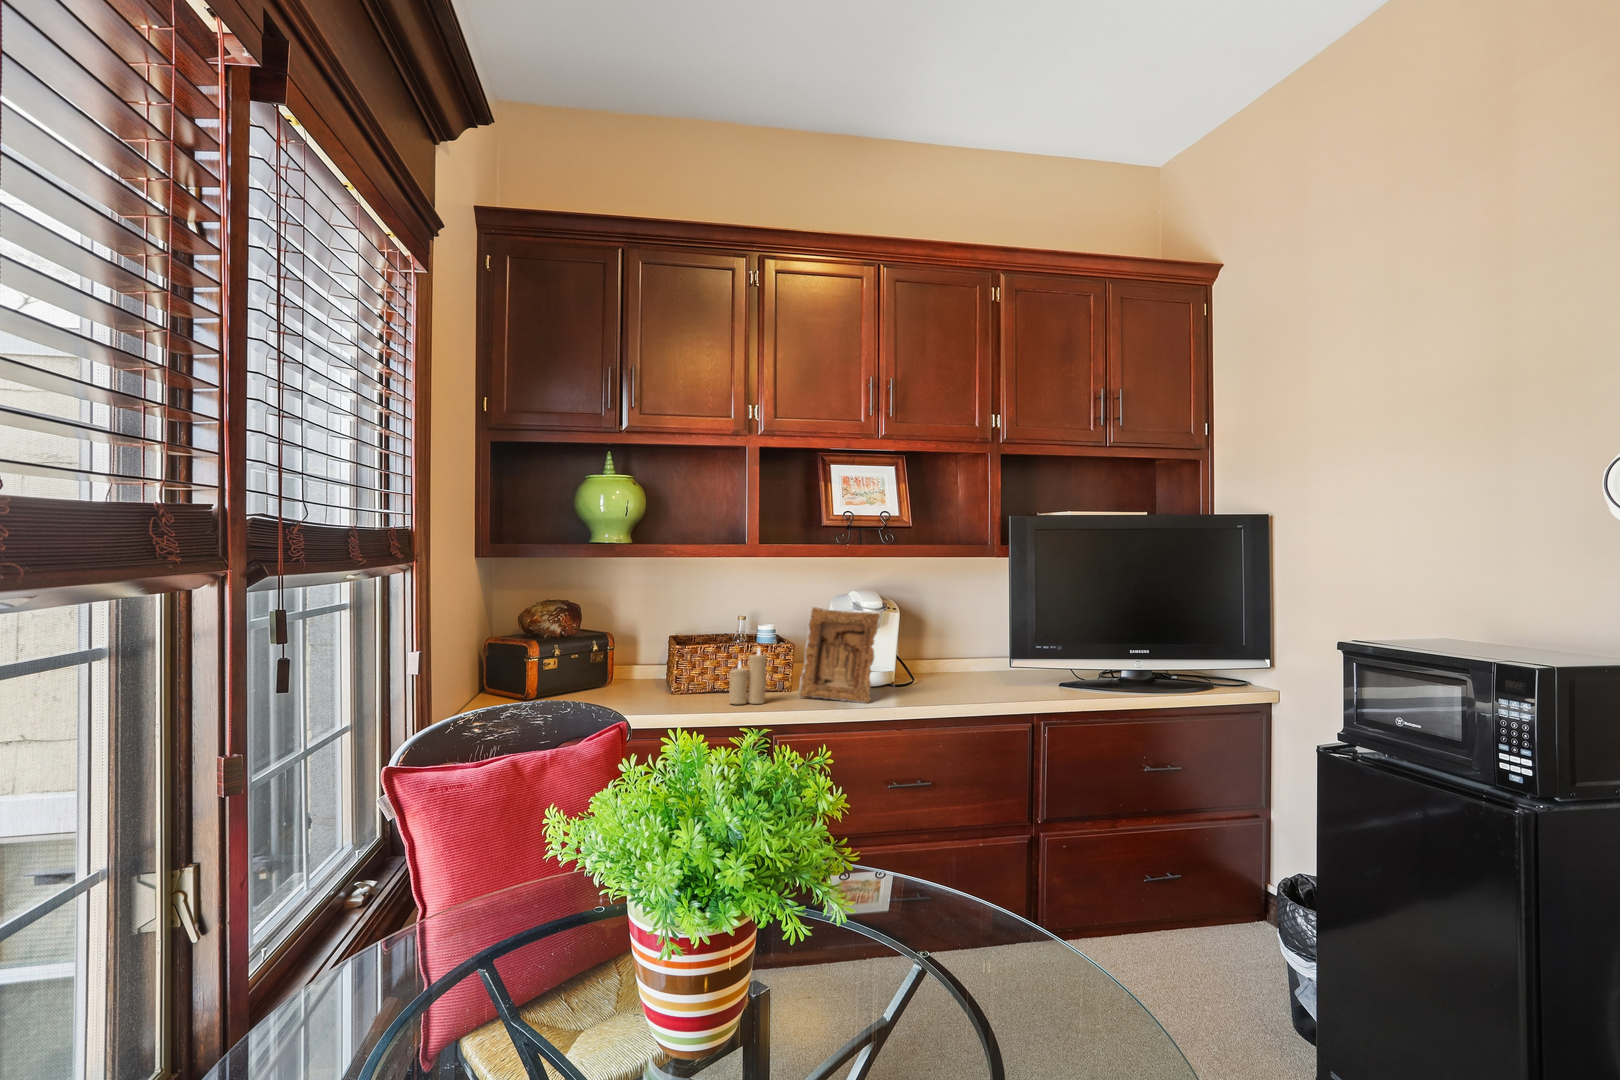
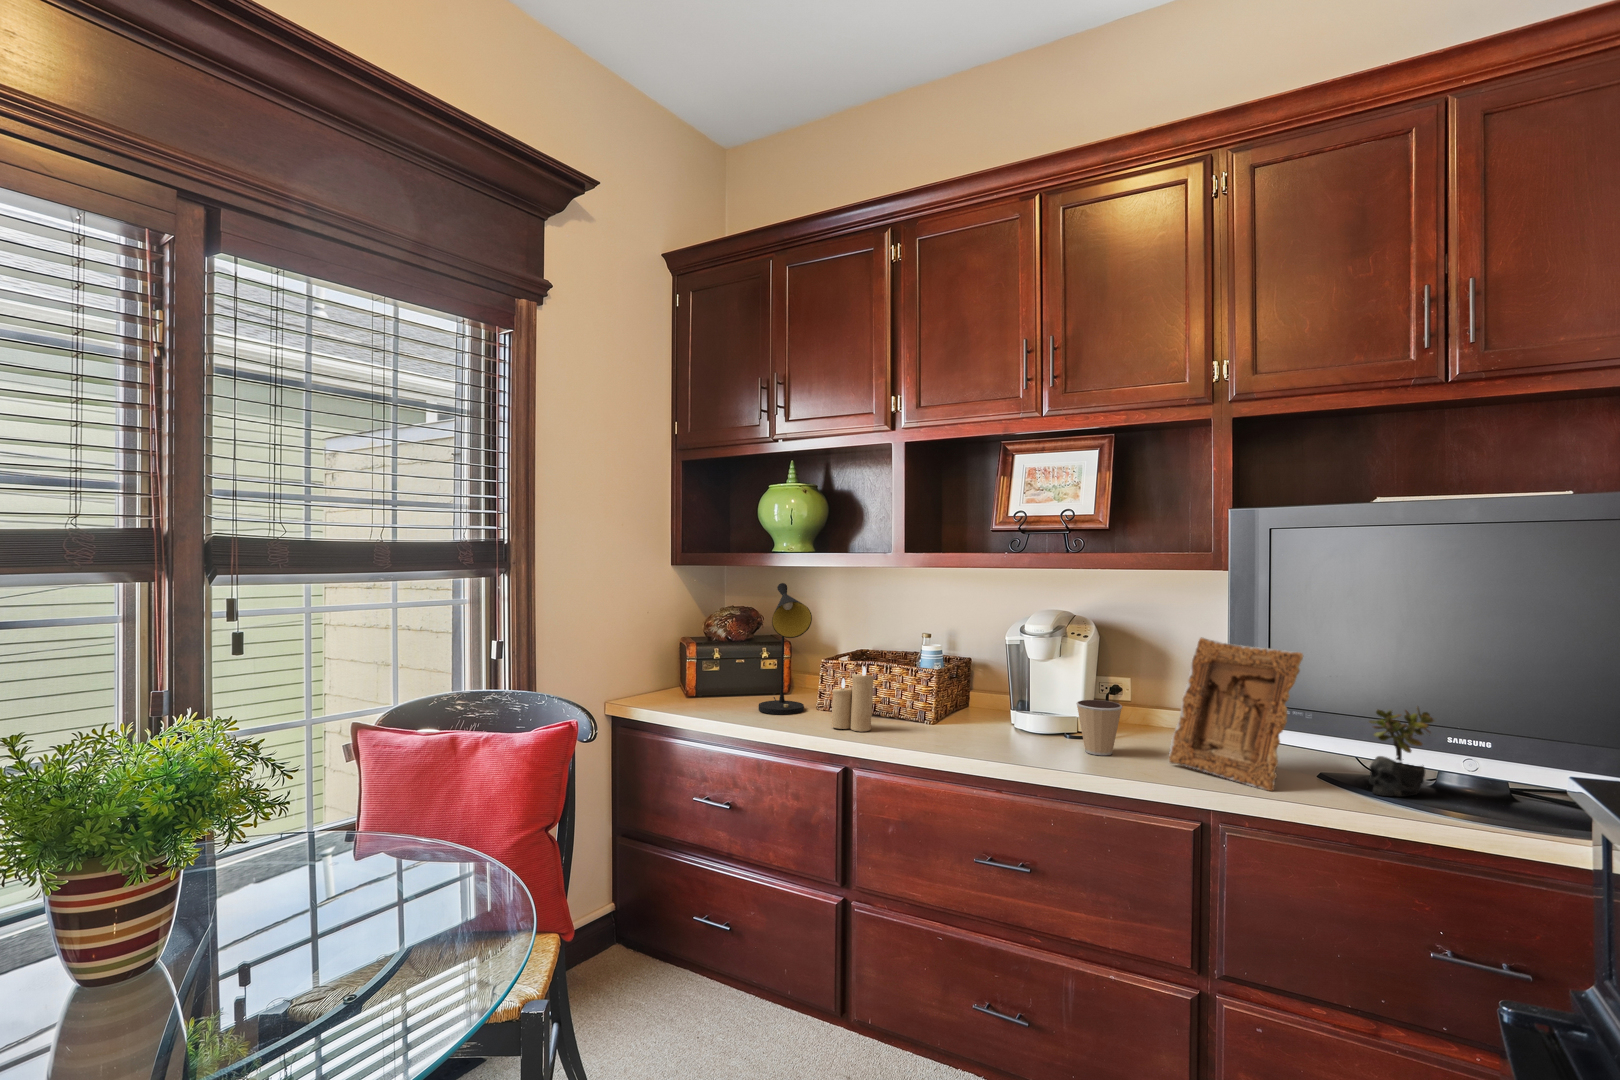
table lamp: none [613,576,692,703] -> present [759,583,812,714]
picture frame: present [799,607,880,703] -> present [1169,637,1303,791]
succulent plant: none [1083,637,1117,691] -> present [1369,707,1435,796]
coffee cup: none [919,655,951,694] -> present [1076,700,1123,755]

